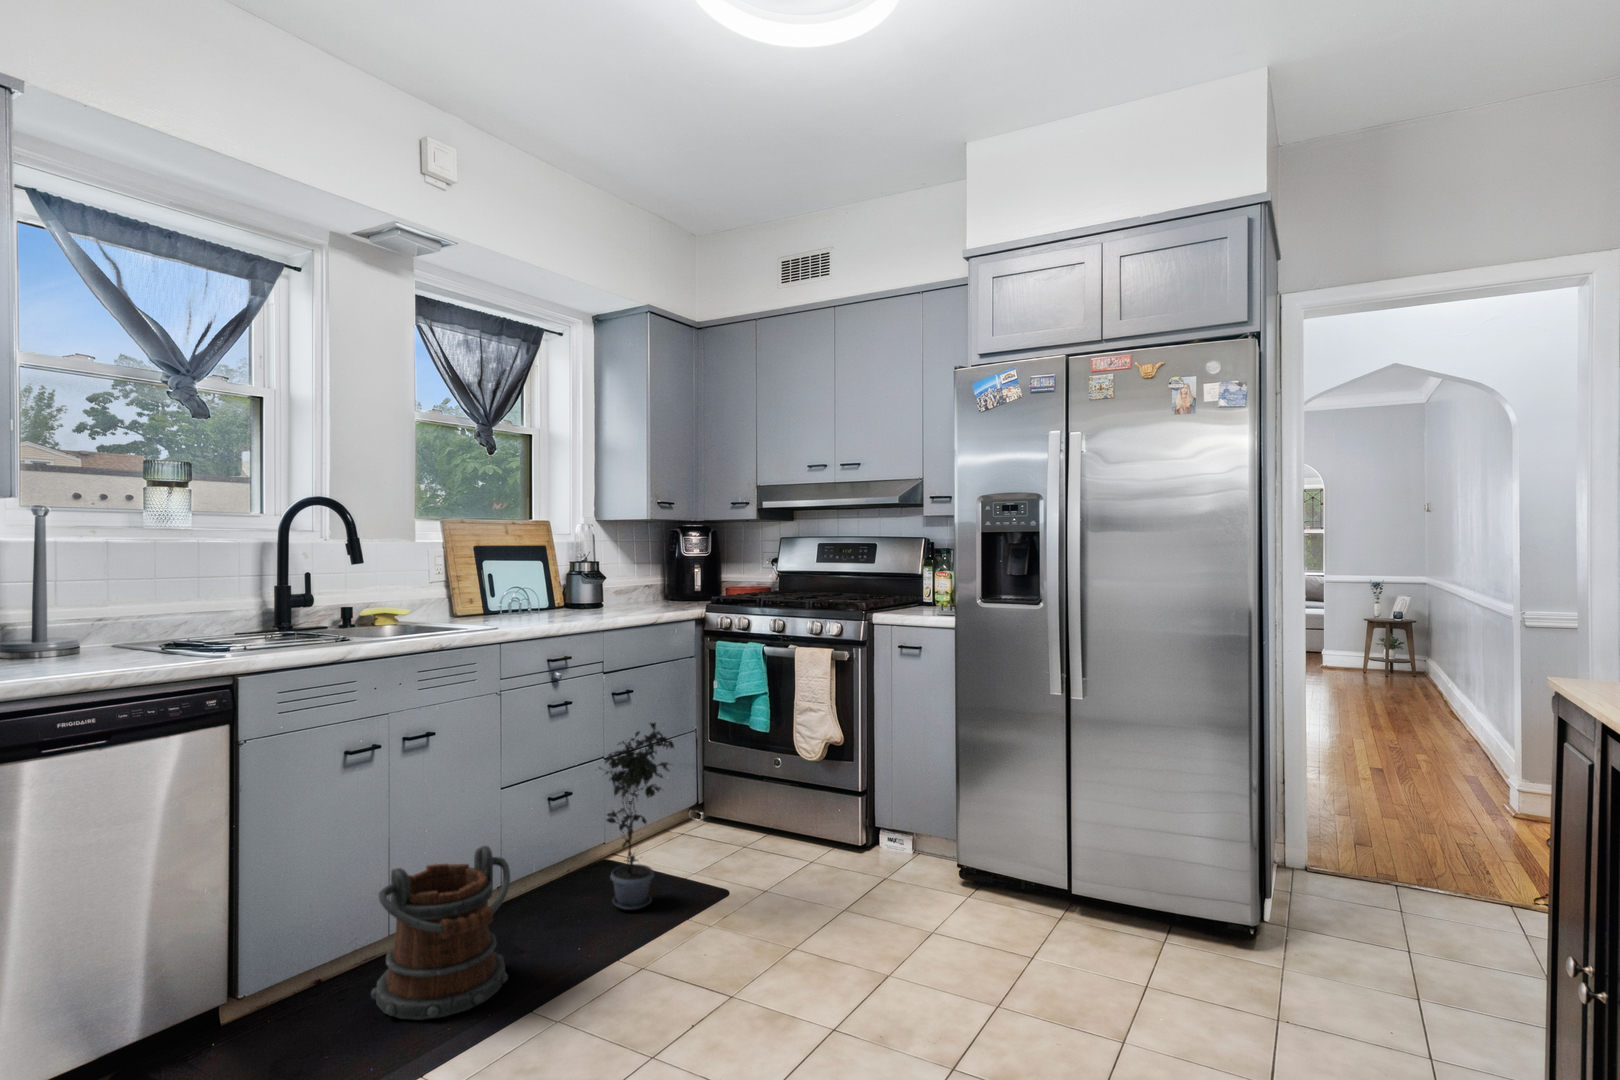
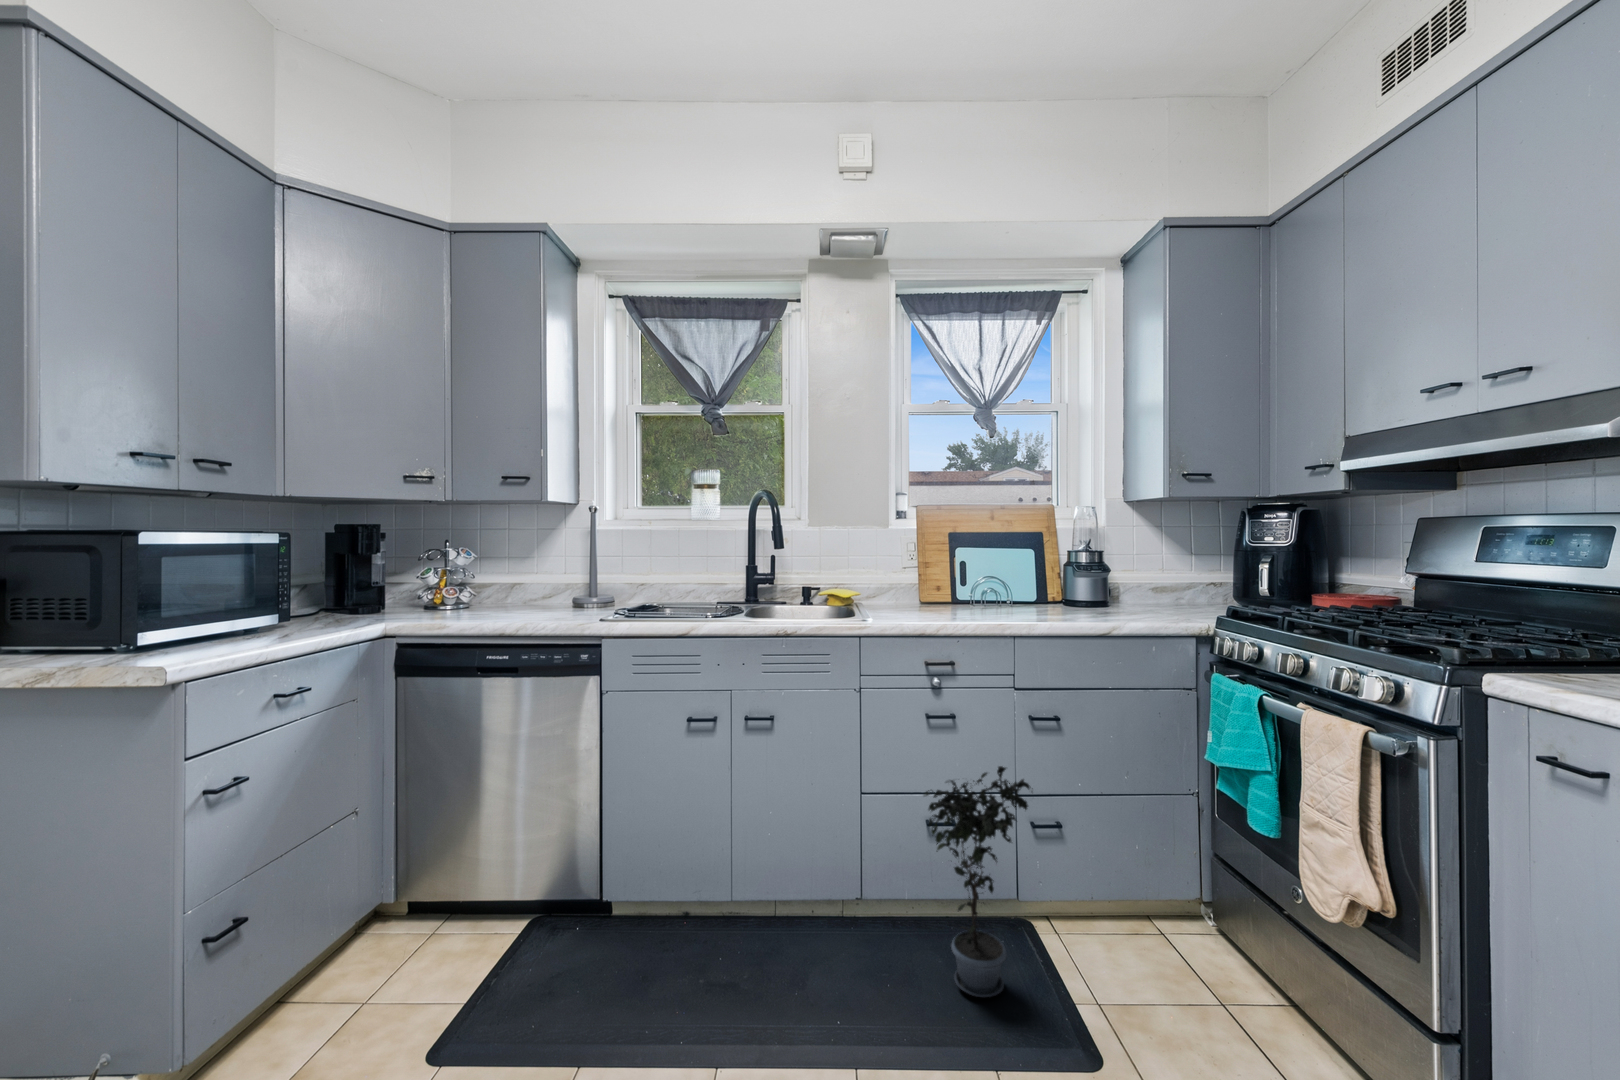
bucket: present [371,846,510,1020] -> none [669,836,793,1007]

